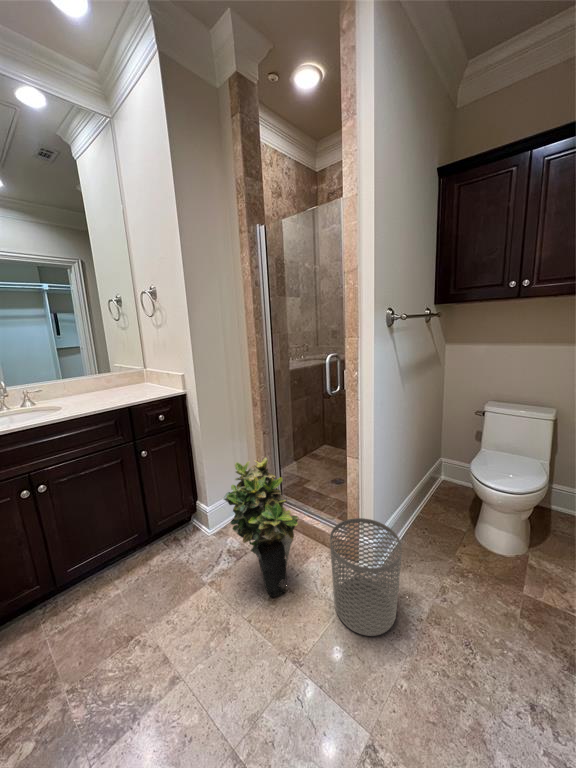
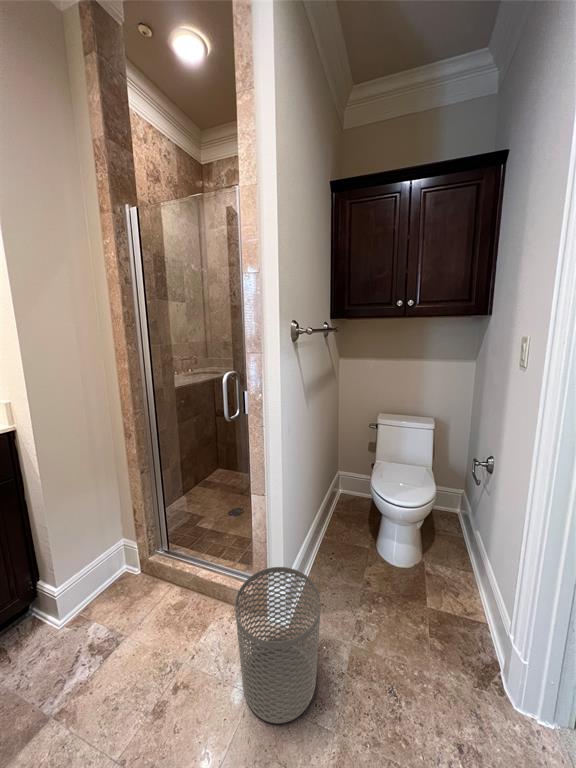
potted plant: present [223,458,298,597] -> none [75,508,192,708]

